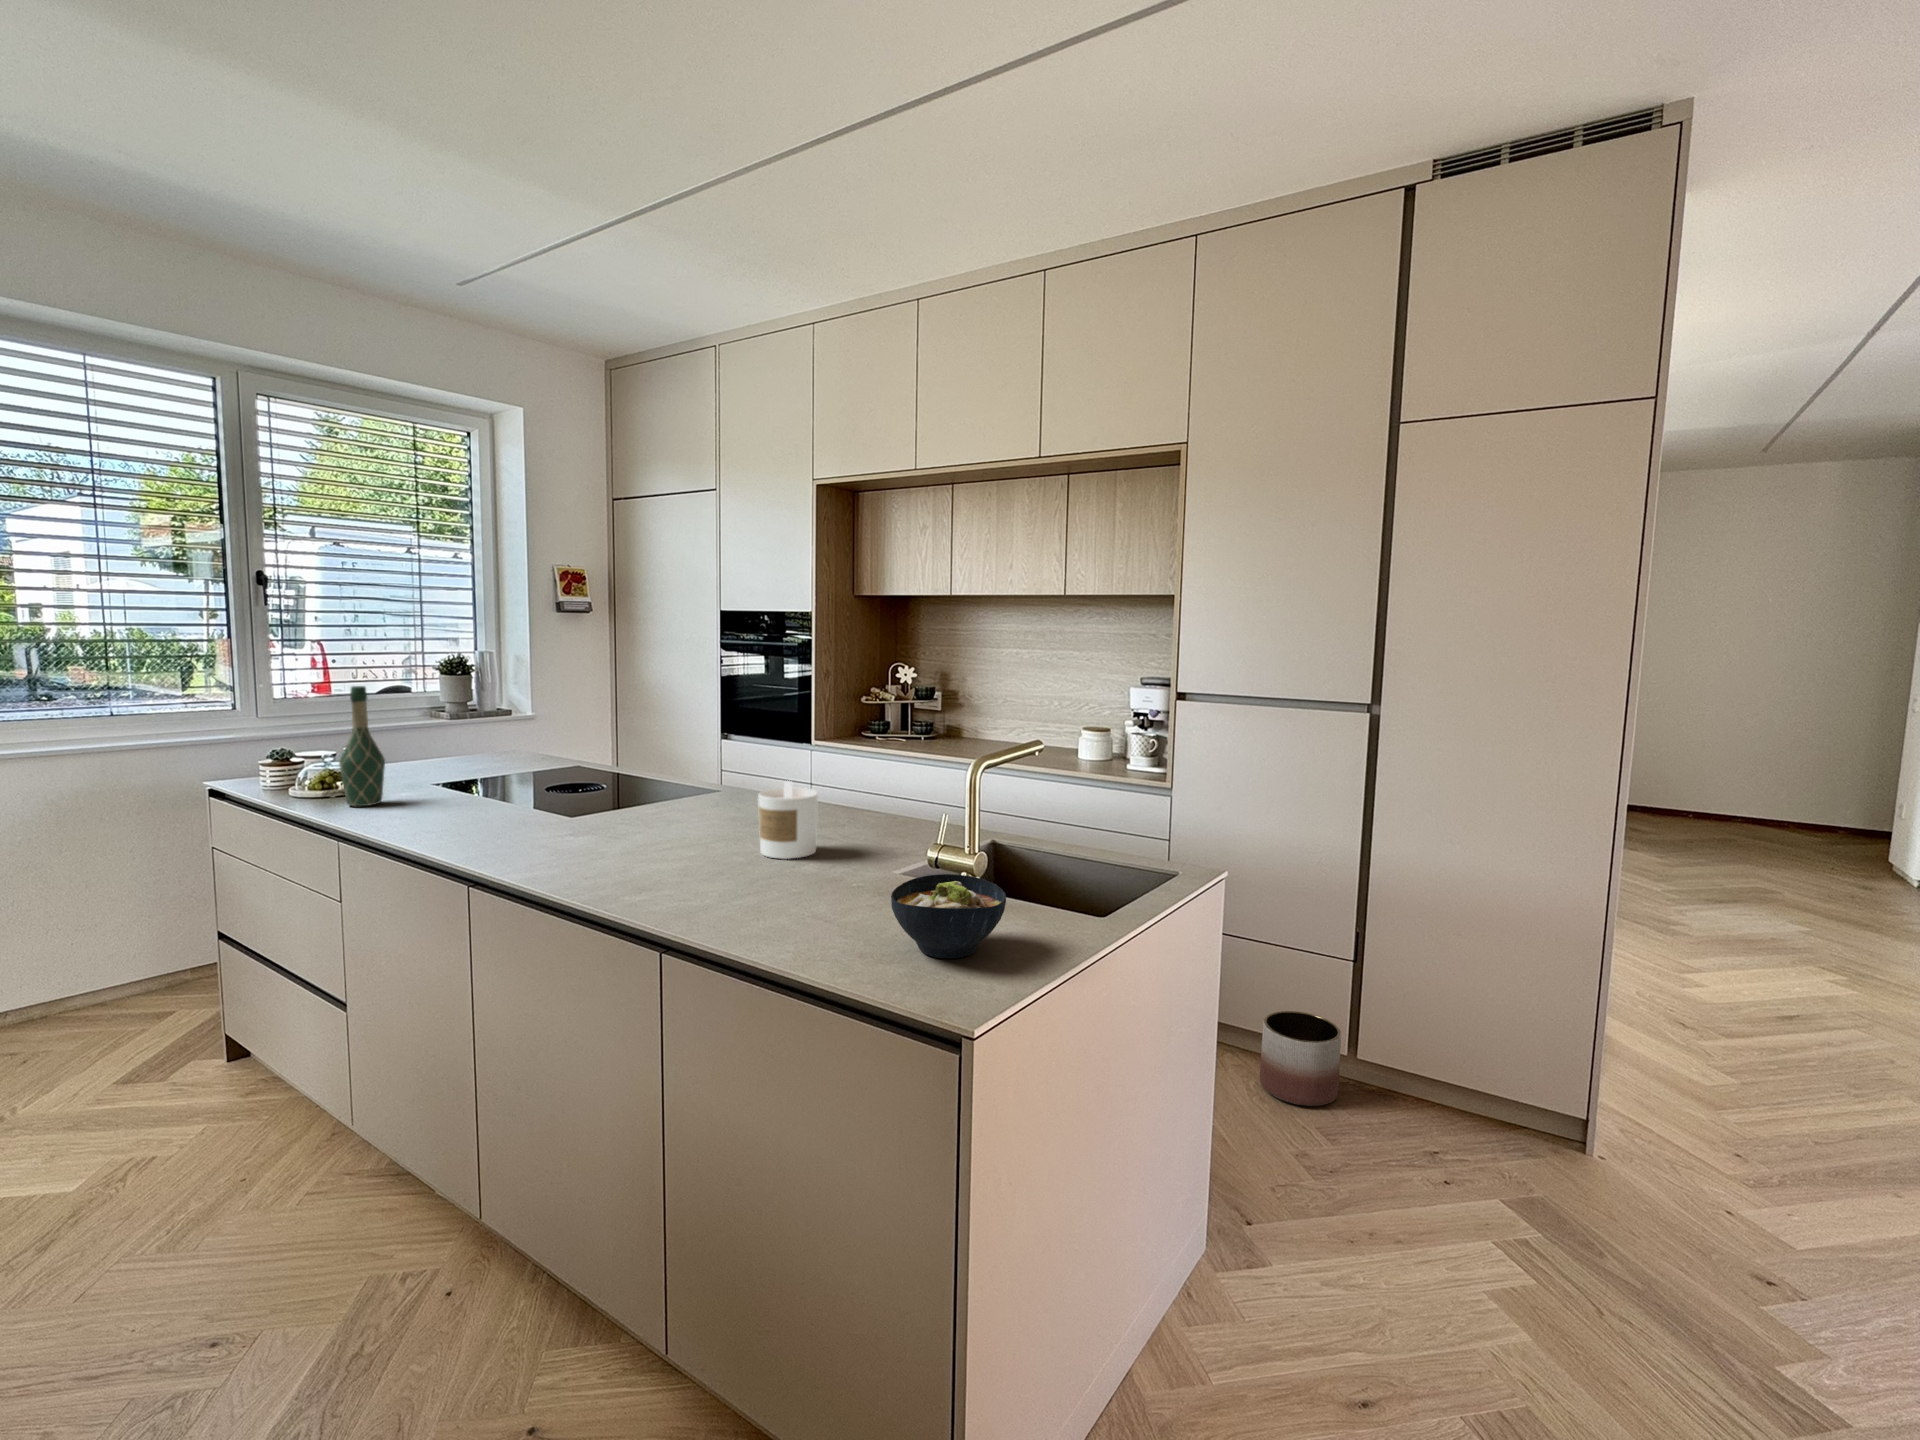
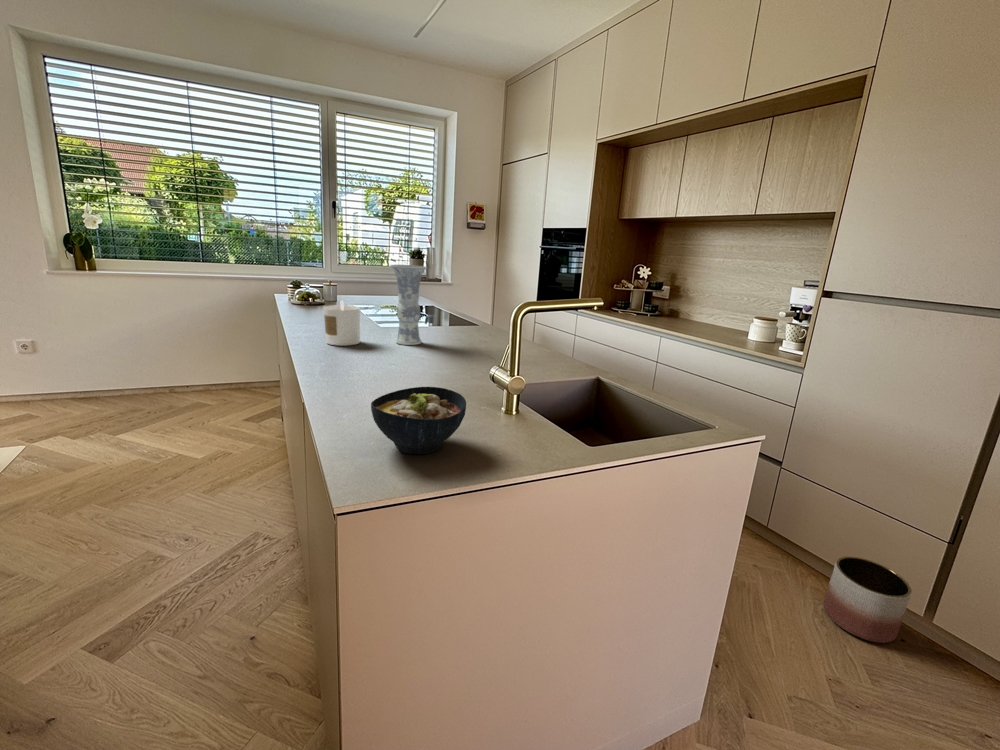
wine bottle: present [339,686,385,806] -> none [295,248,316,309]
vase: none [650,708,712,839] -> present [390,265,427,345]
candle: present [758,781,818,859] -> present [324,301,360,346]

